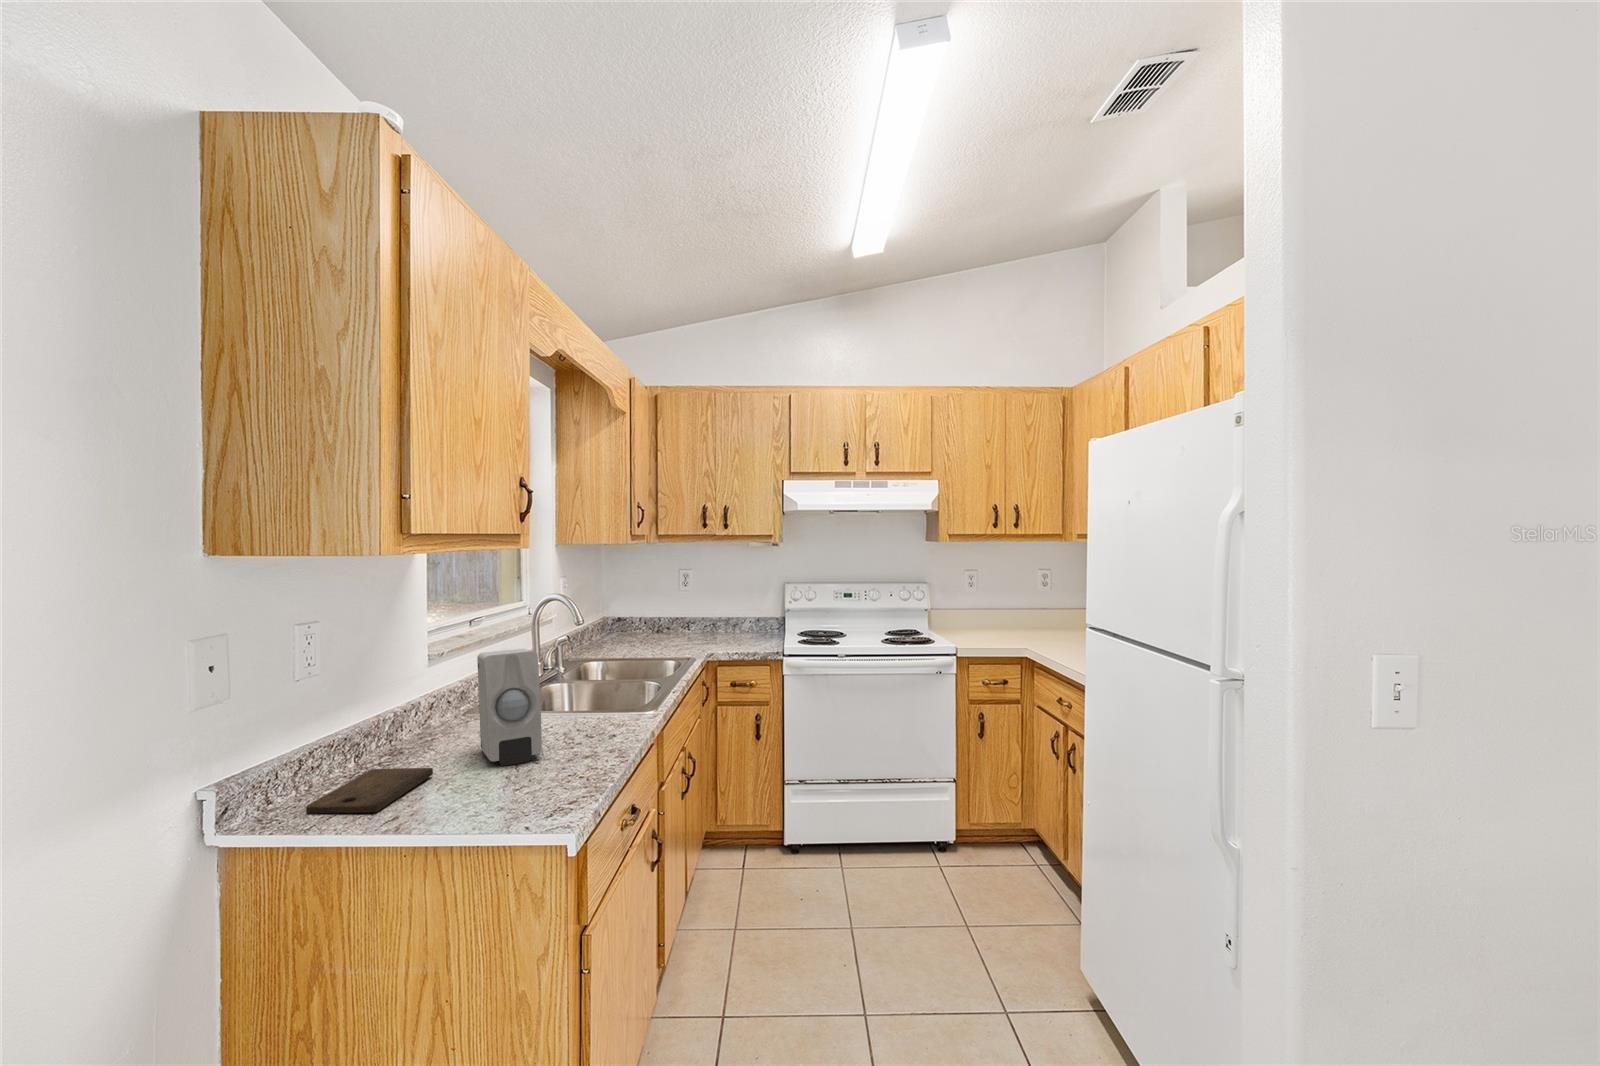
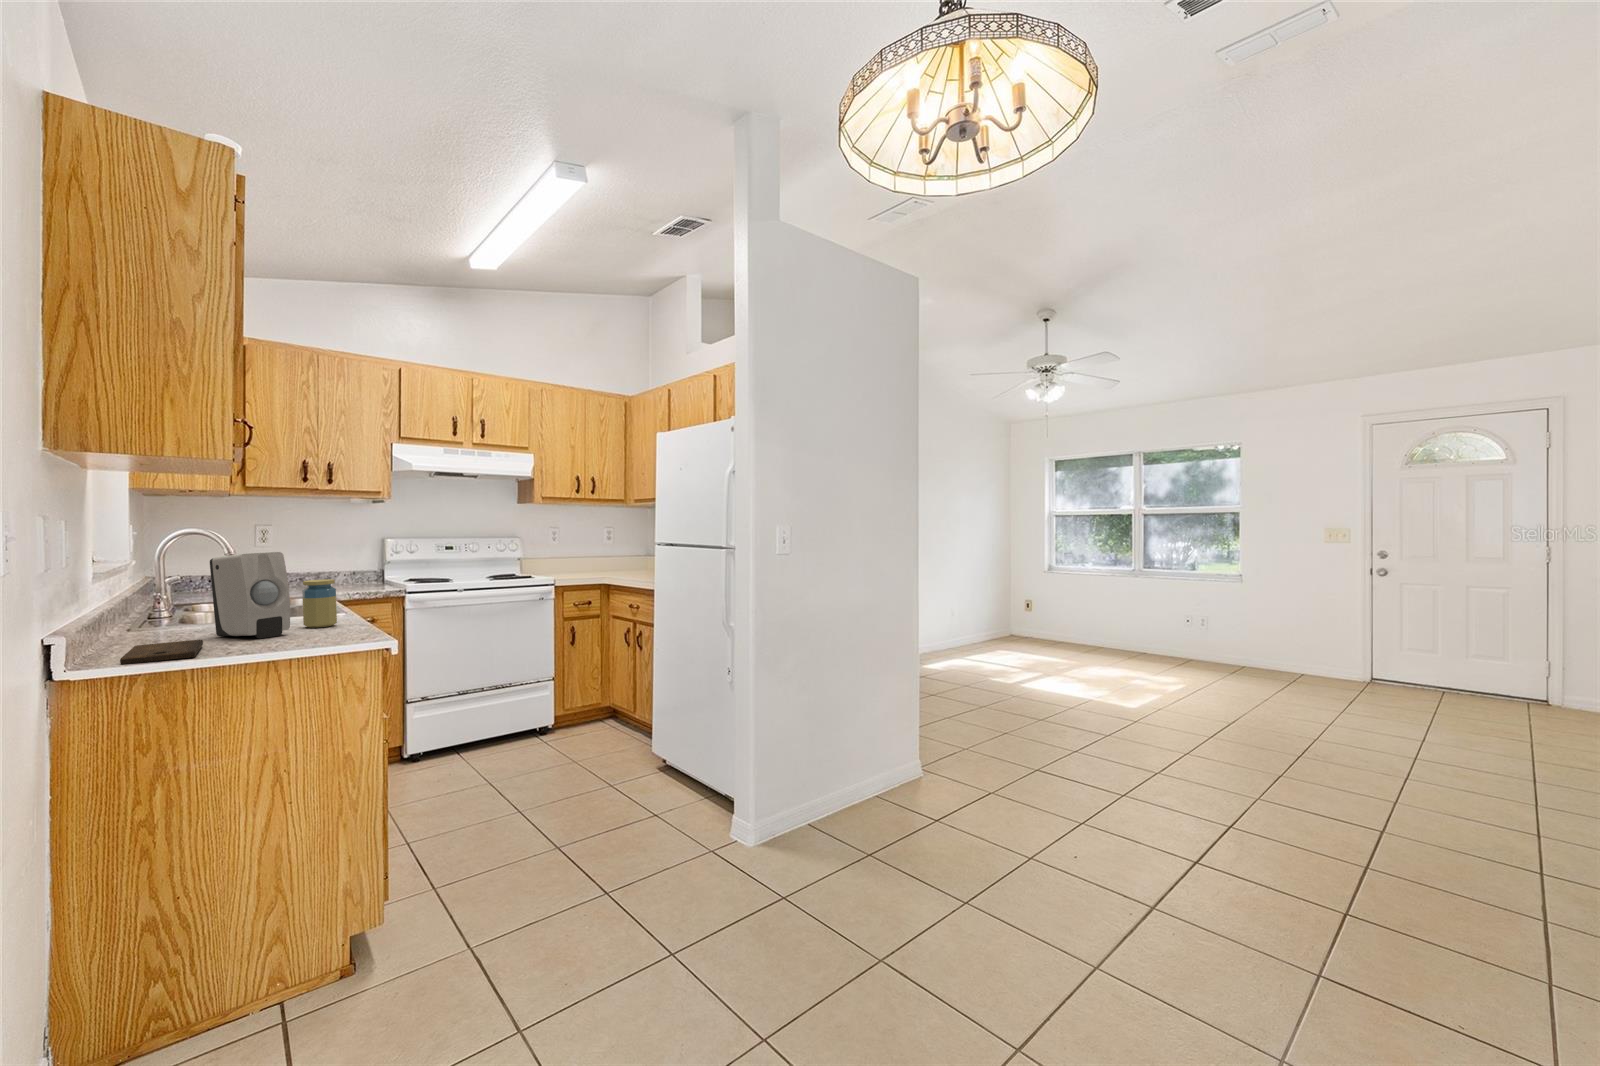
jar: none [576,678,614,745] -> present [302,579,337,628]

